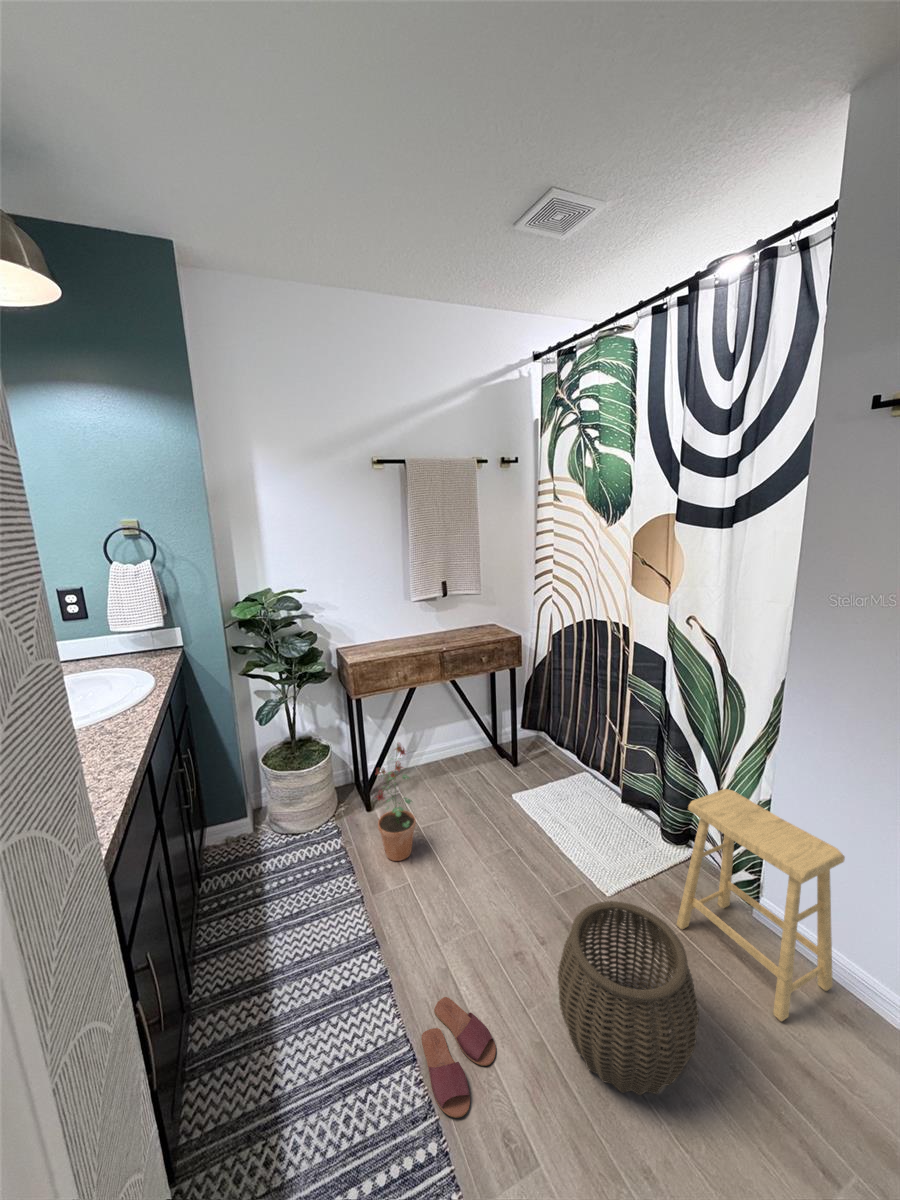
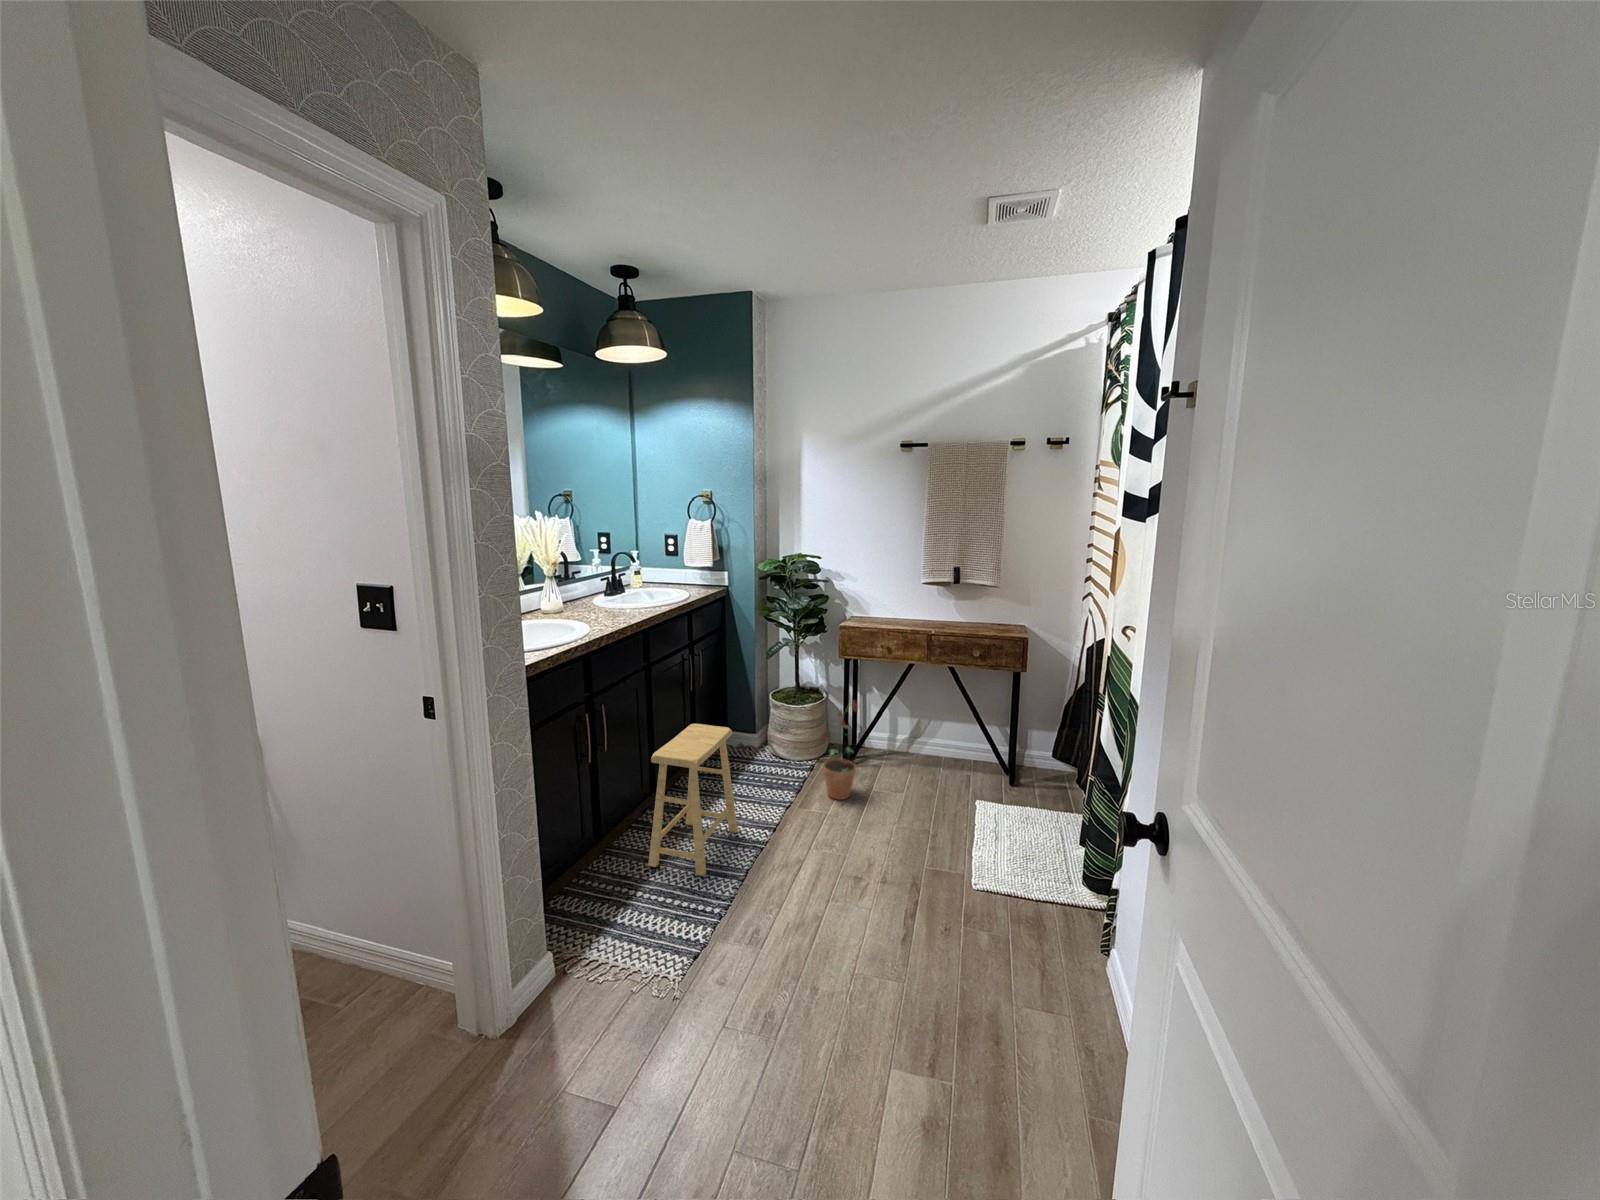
footstool: present [677,789,845,1021] -> present [648,724,738,876]
woven basket: present [558,901,699,1095] -> none [821,834,932,969]
slippers: present [422,997,496,1118] -> none [734,867,793,909]

